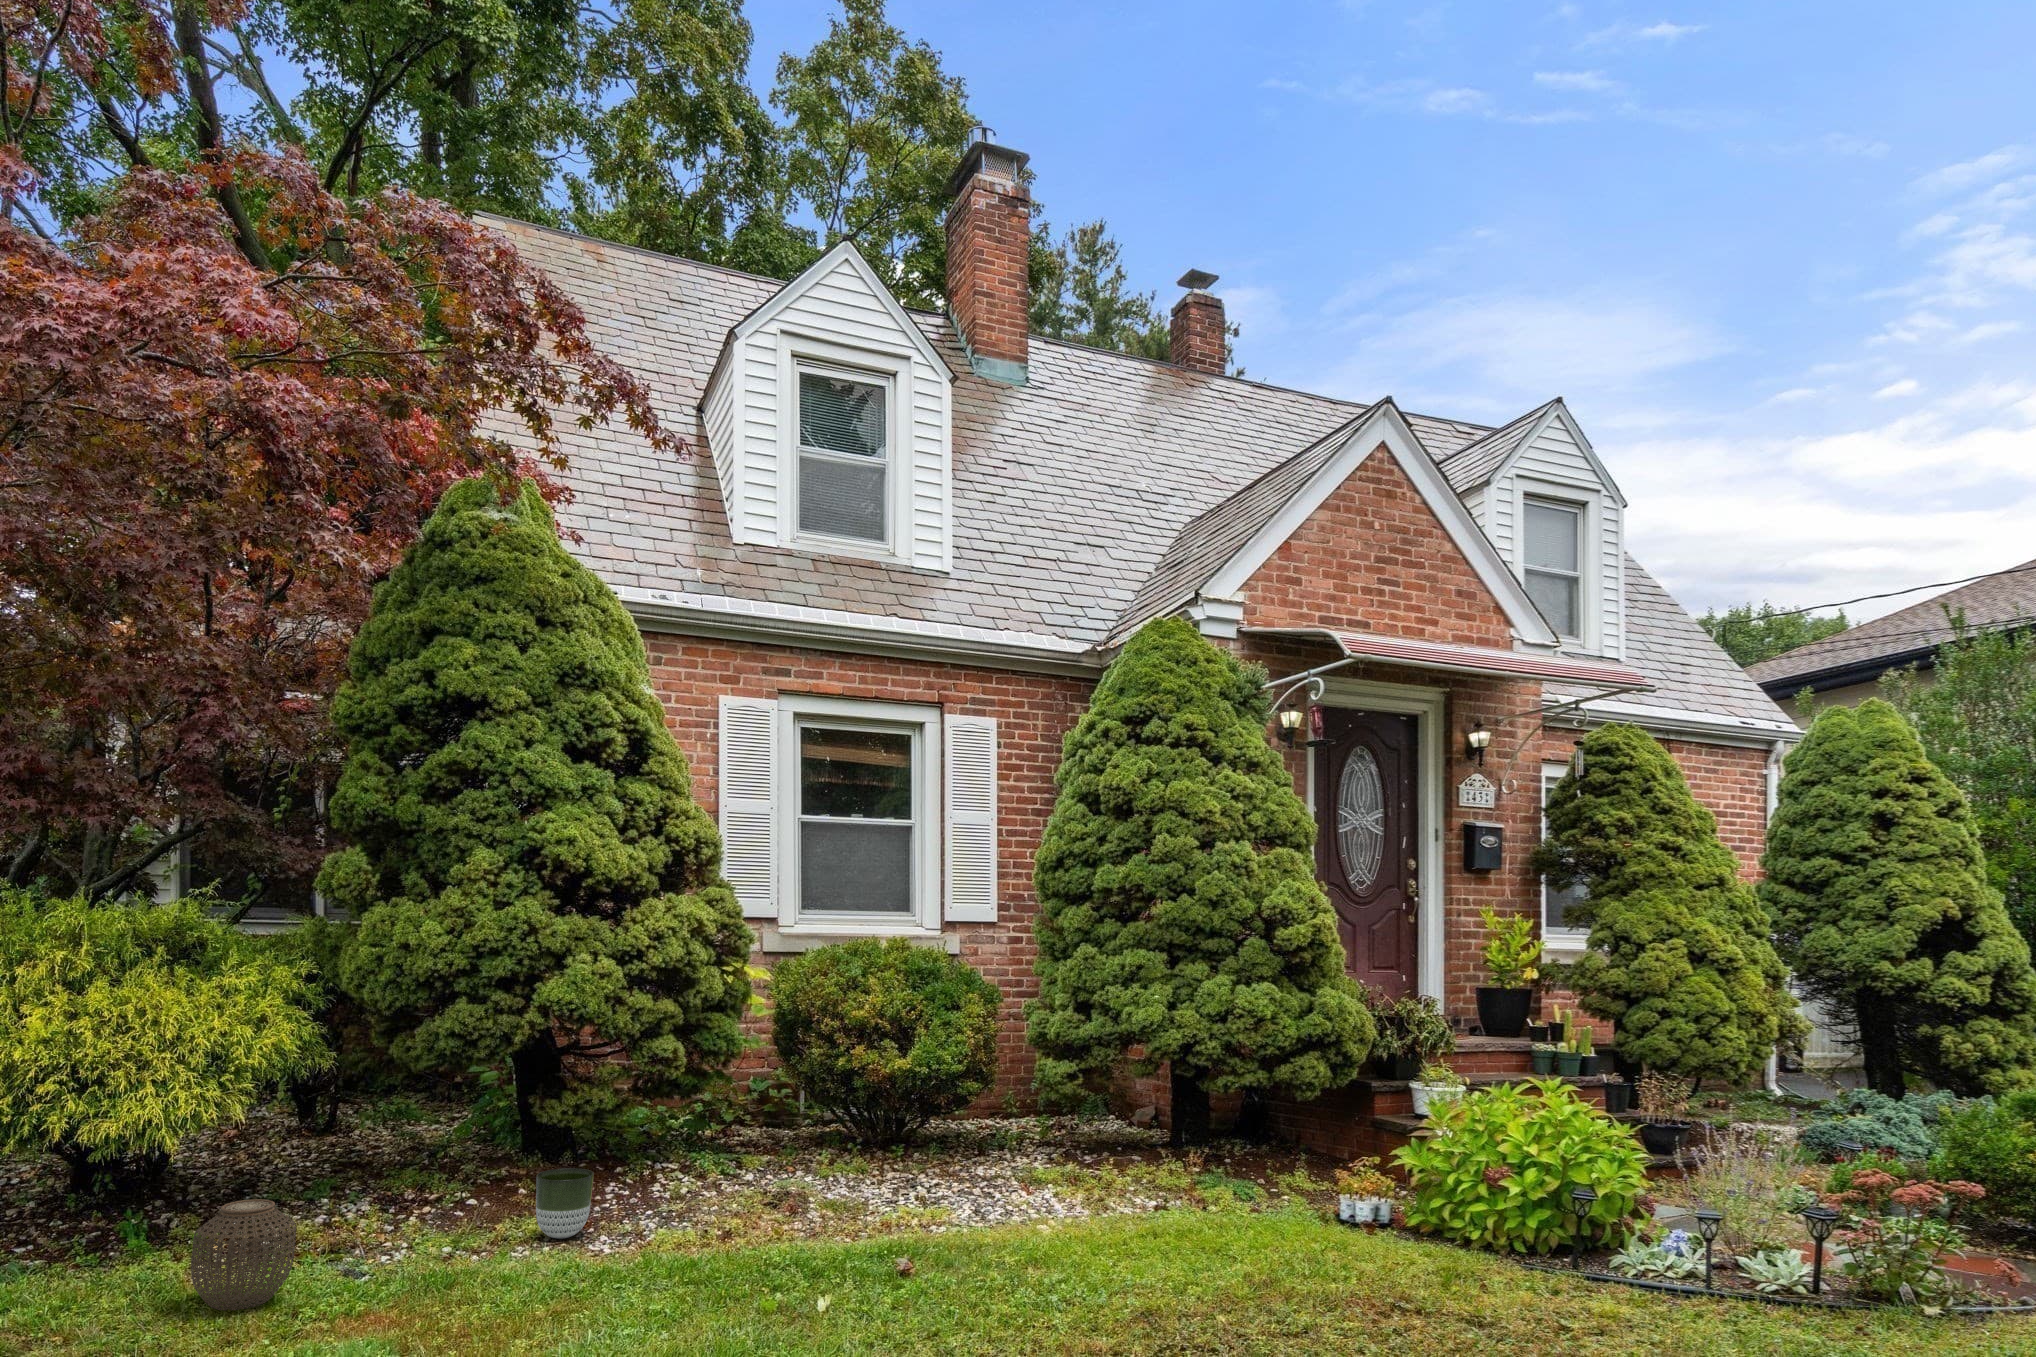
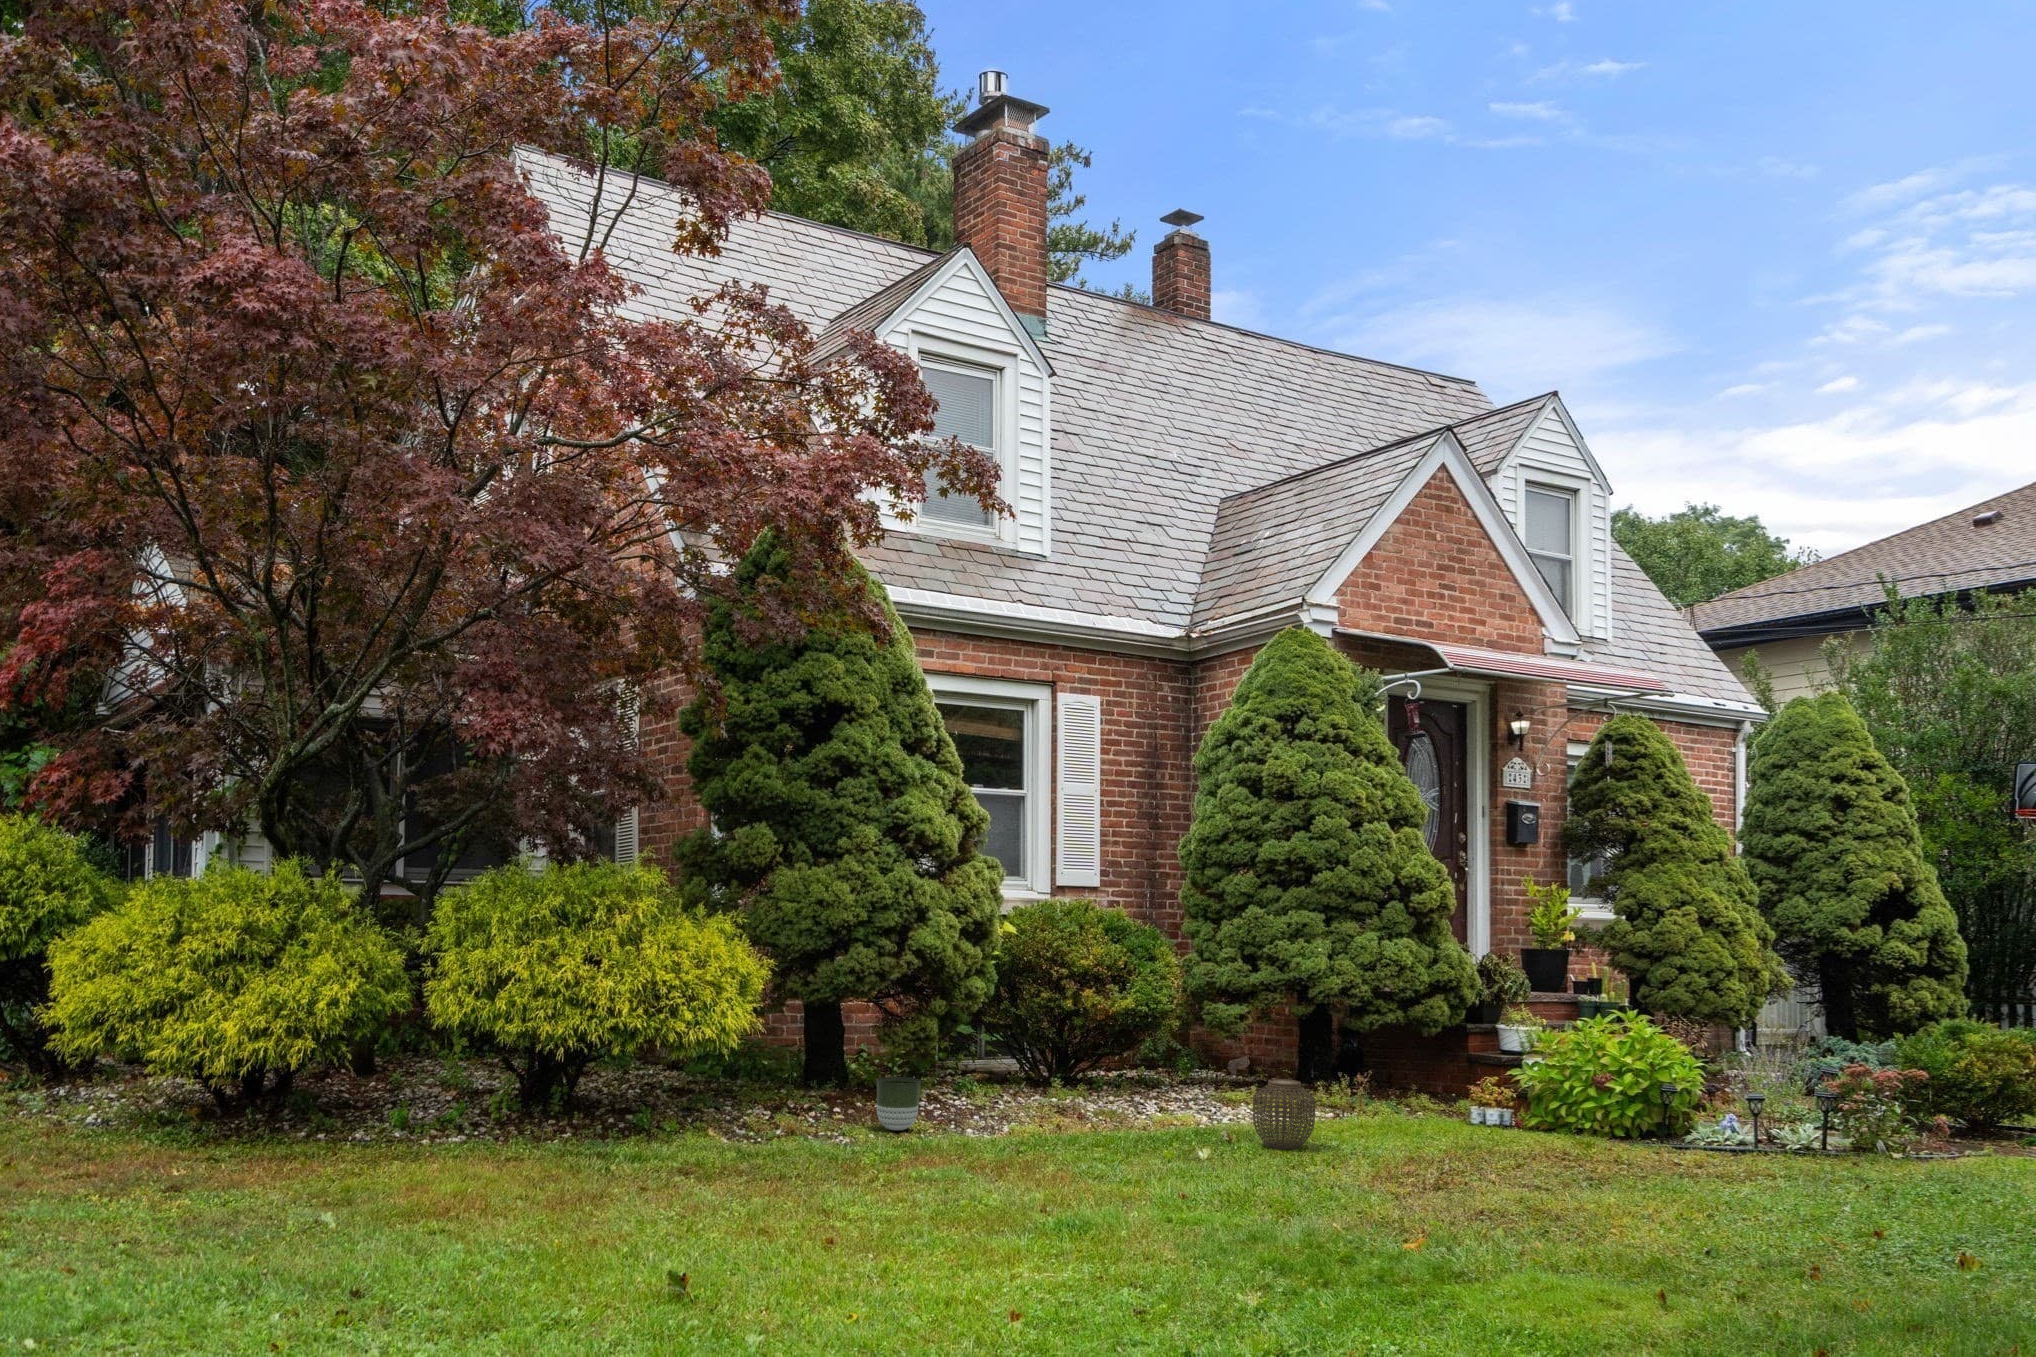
woven basket: present [191,1199,296,1310] -> present [1253,1079,1315,1149]

